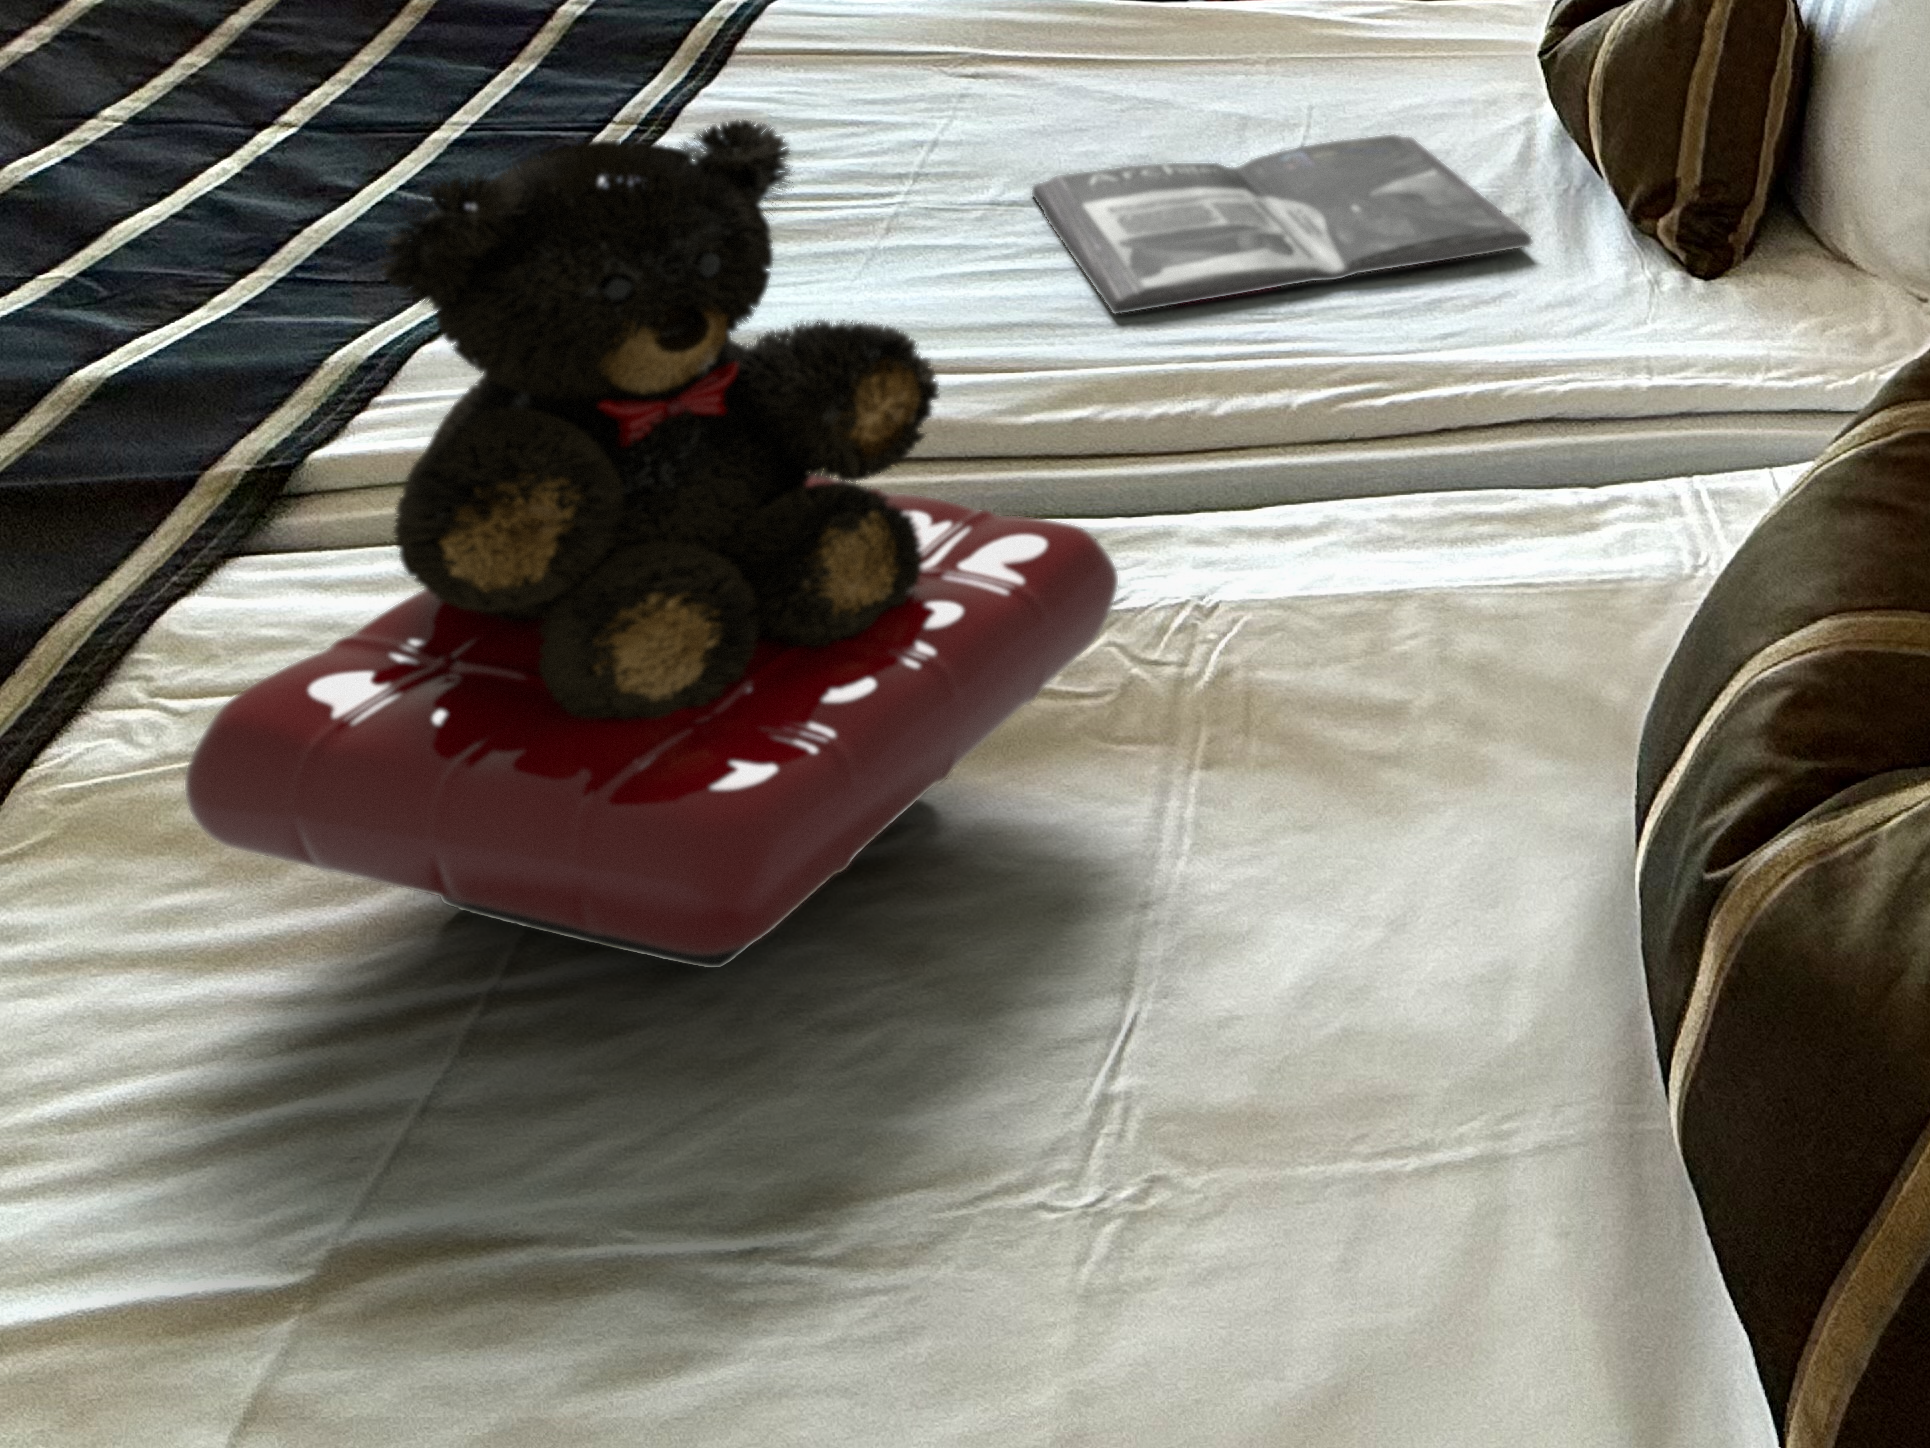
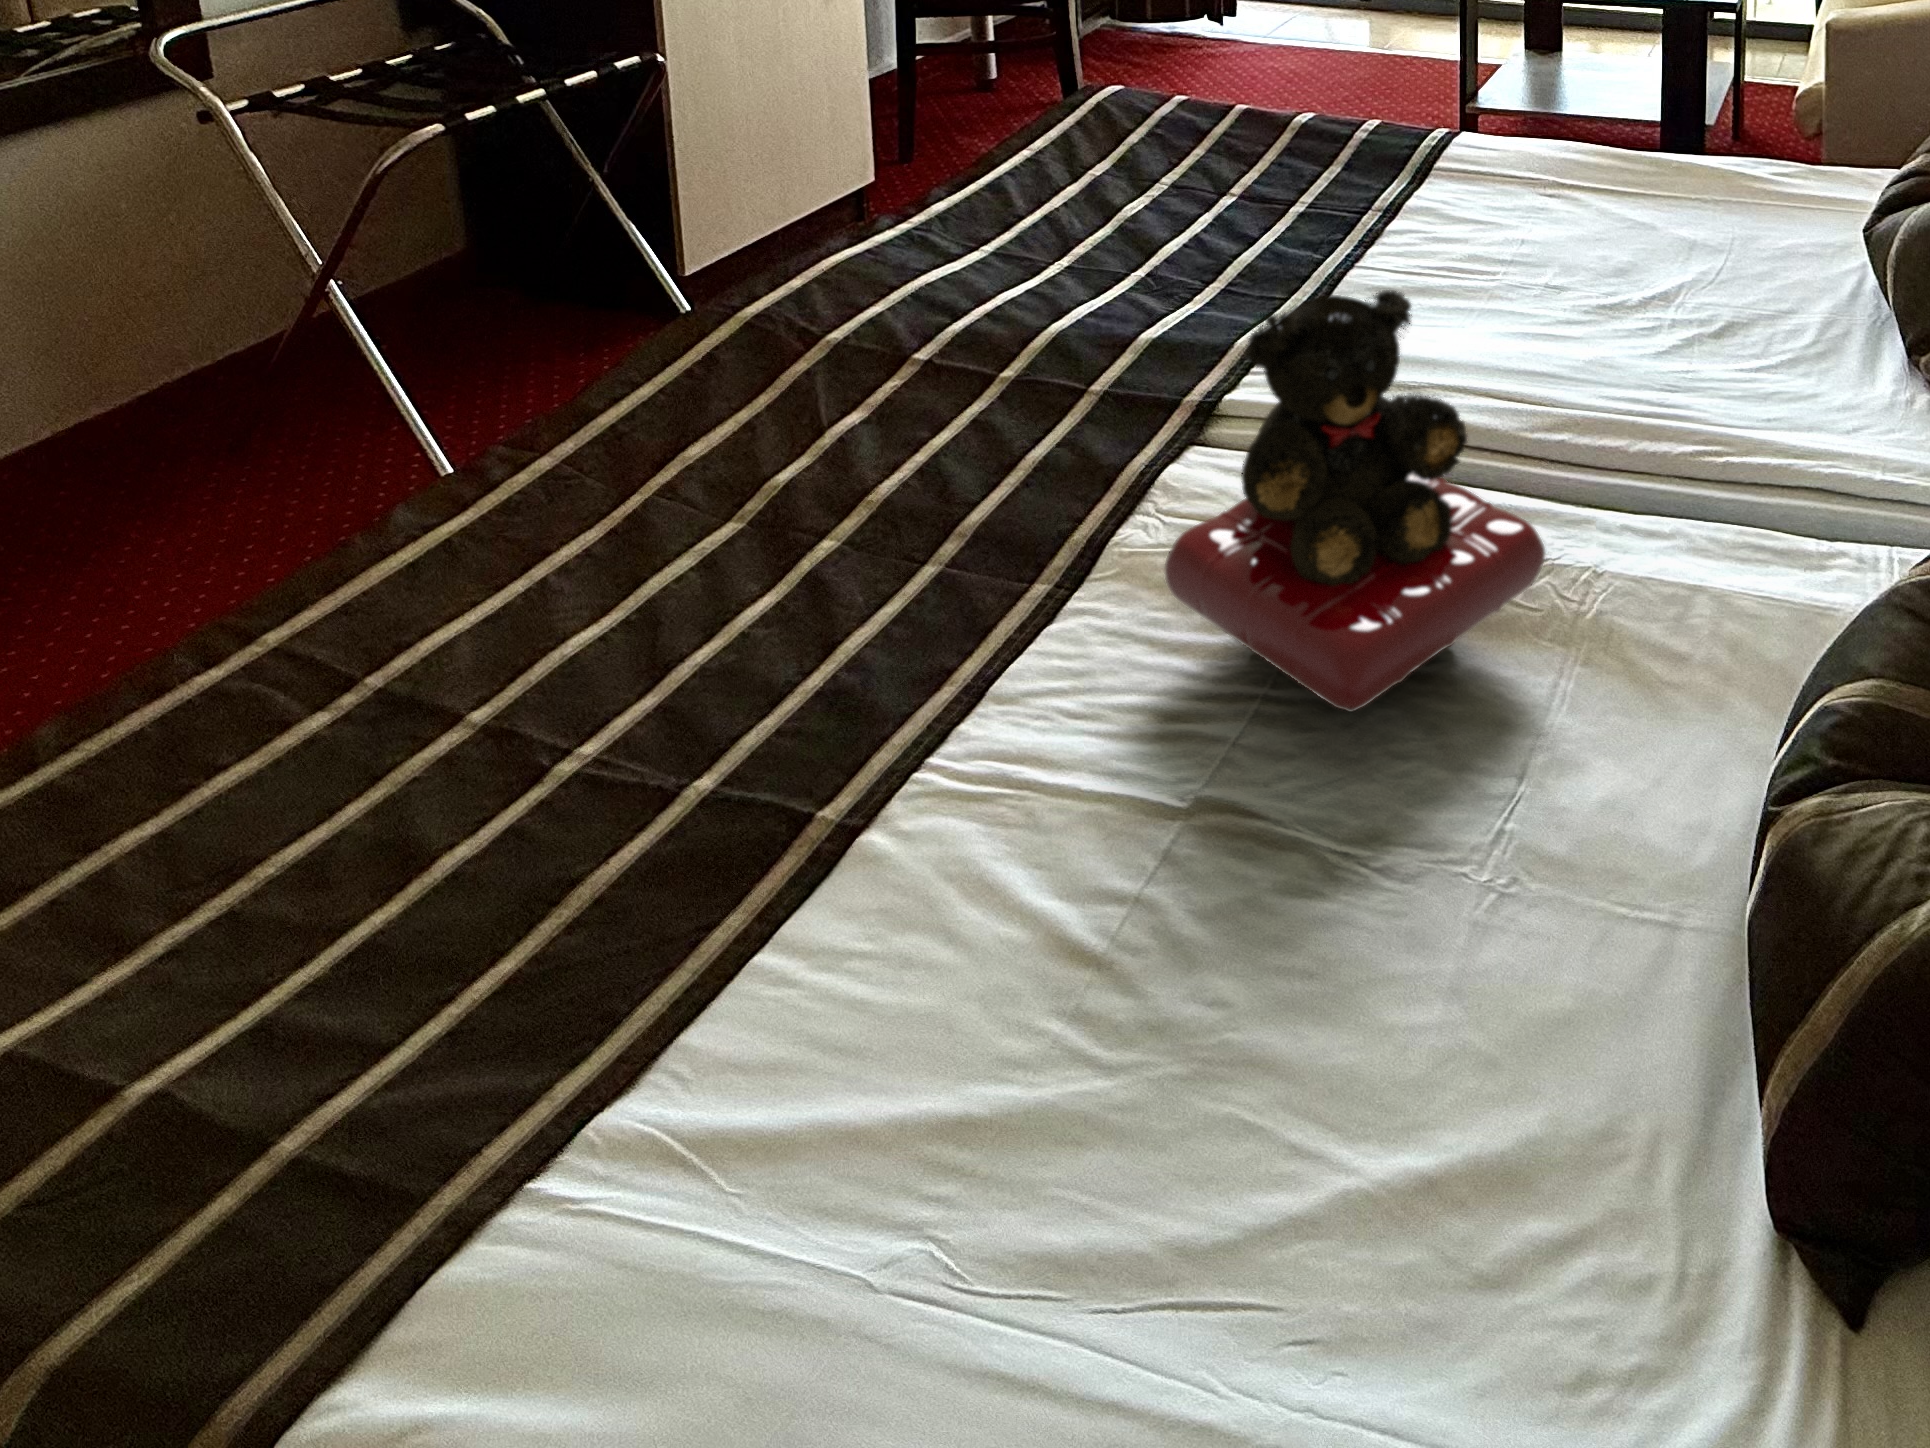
magazine: present [1032,135,1532,314] -> none [1565,267,1840,371]

